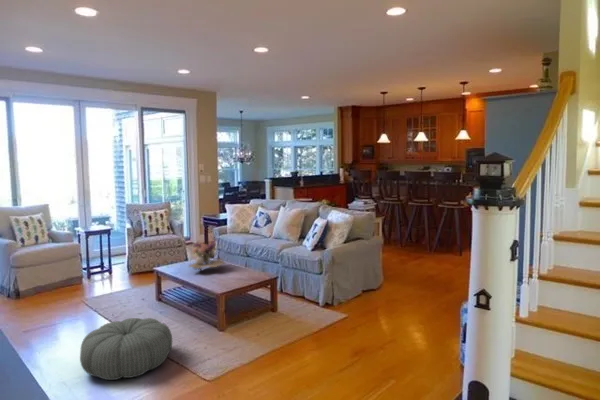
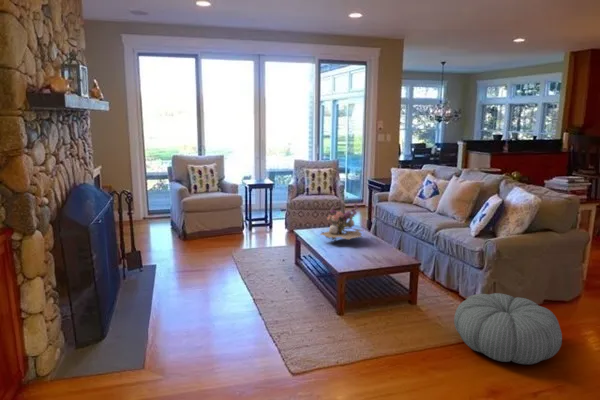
pouf: present [80,318,172,380] -> present [454,293,562,364]

